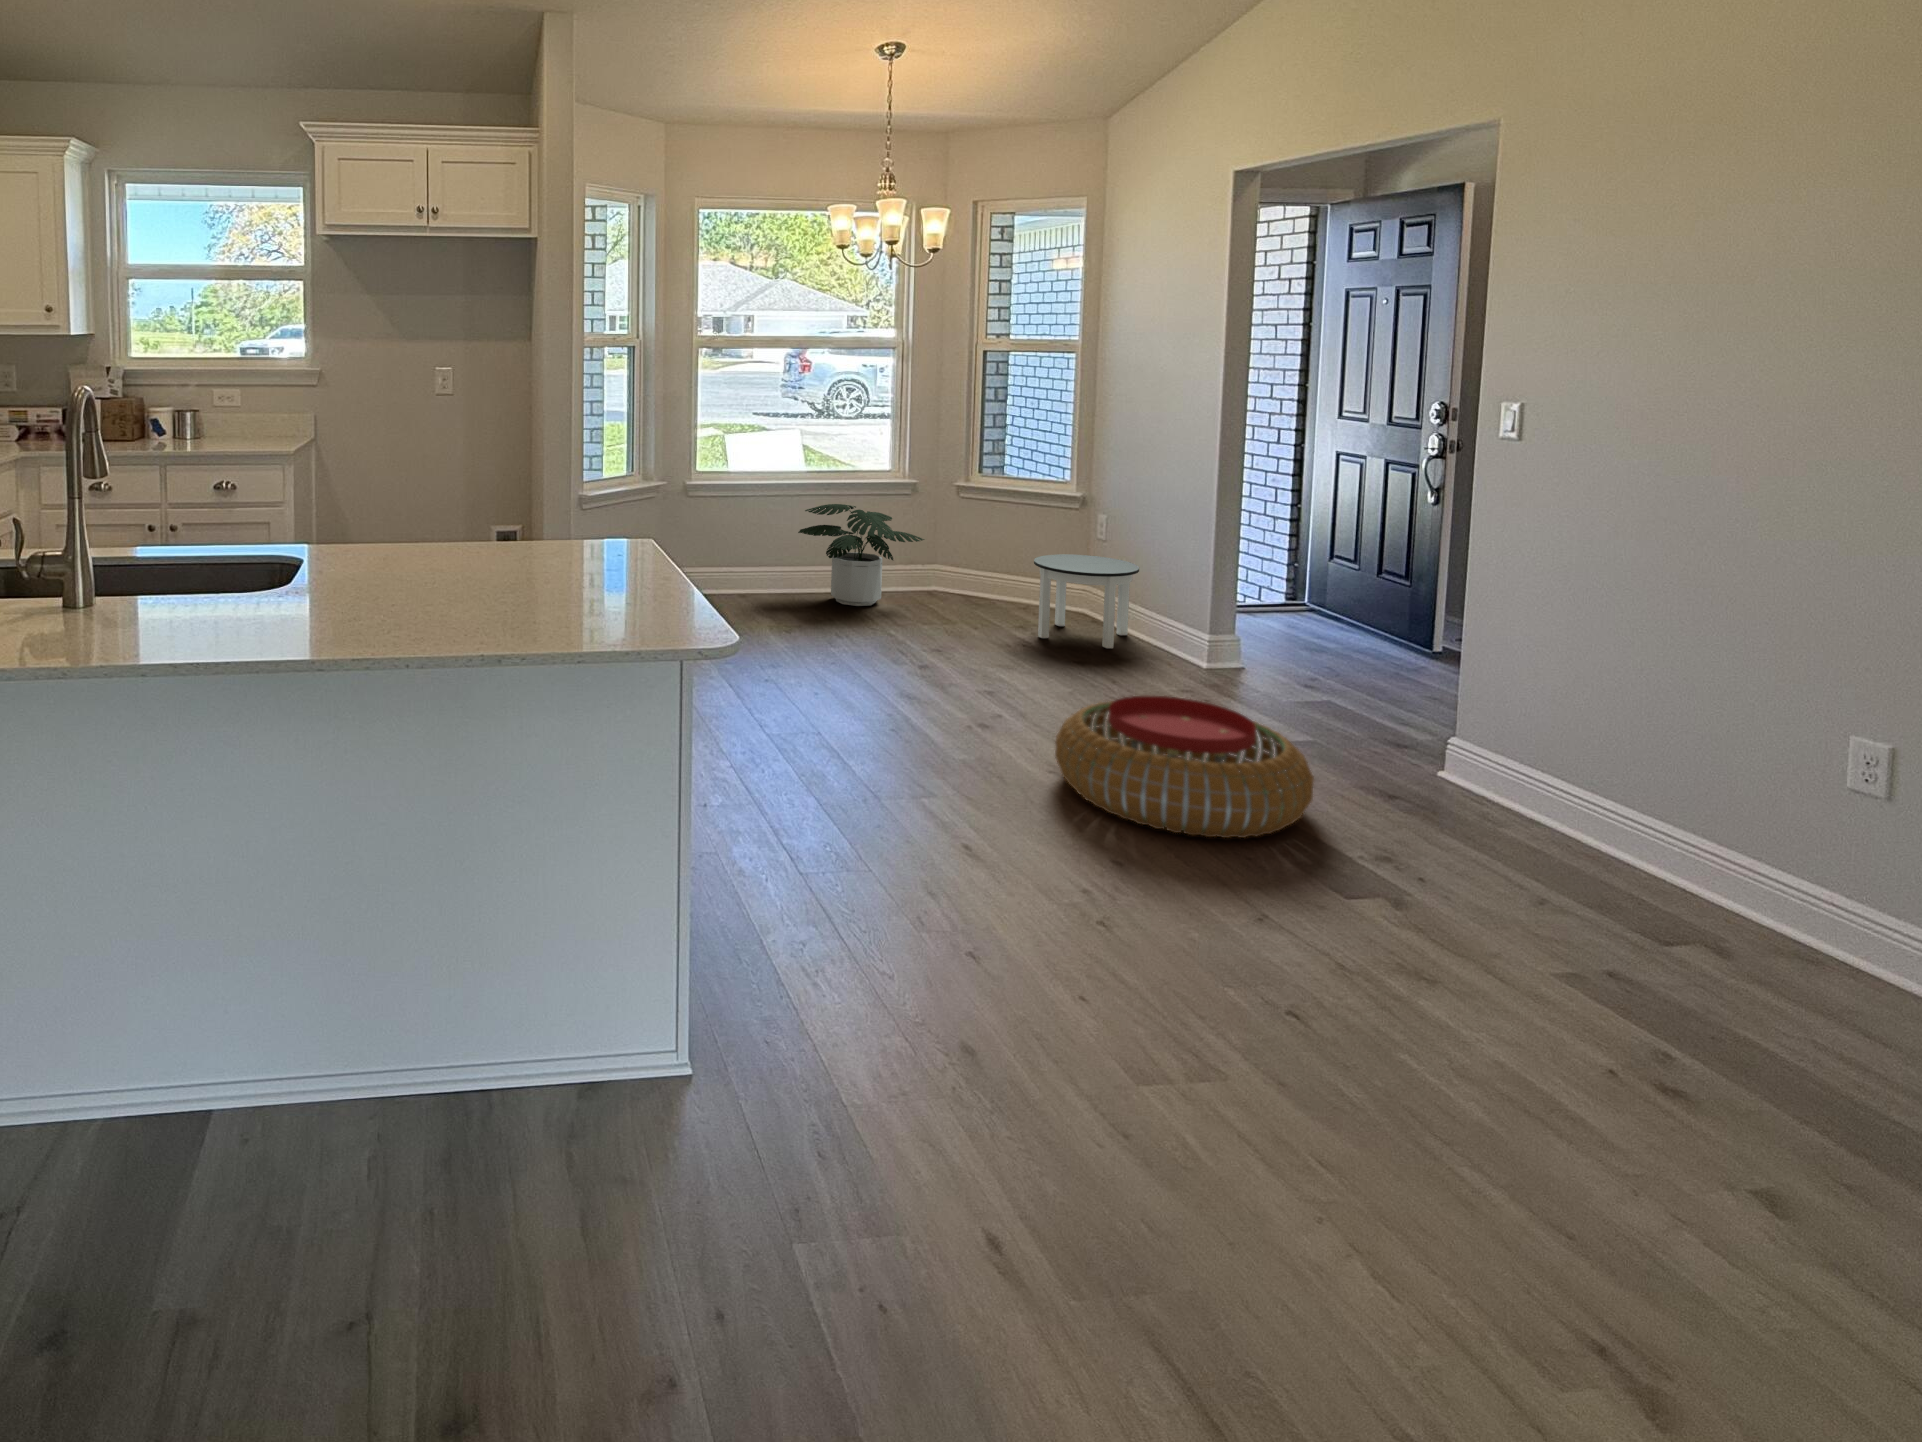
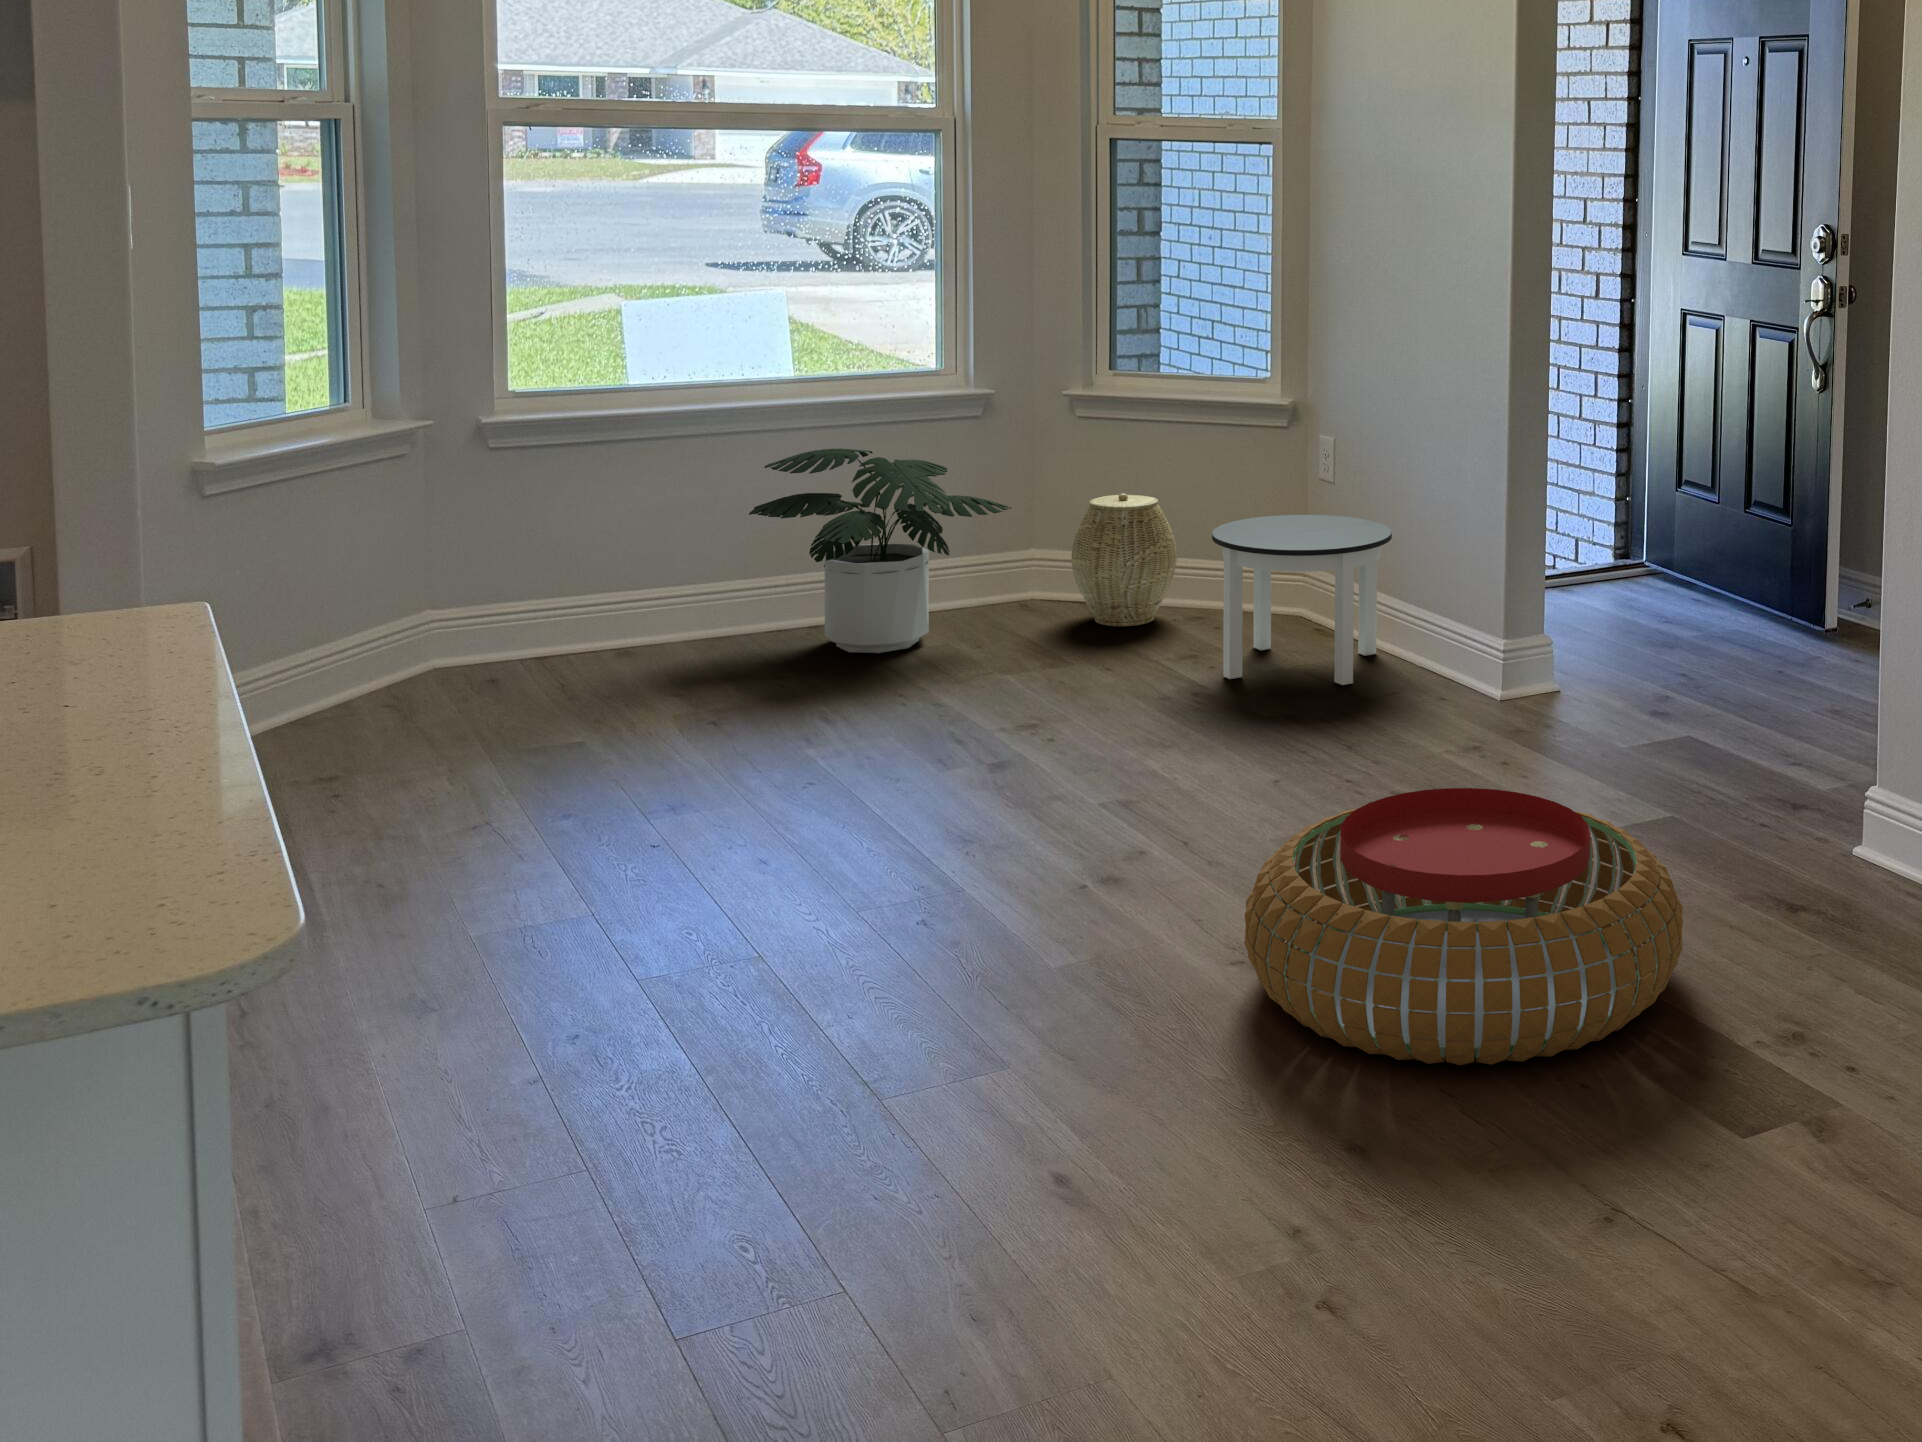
woven basket: none [955,537,1012,607] -> present [1071,493,1177,626]

